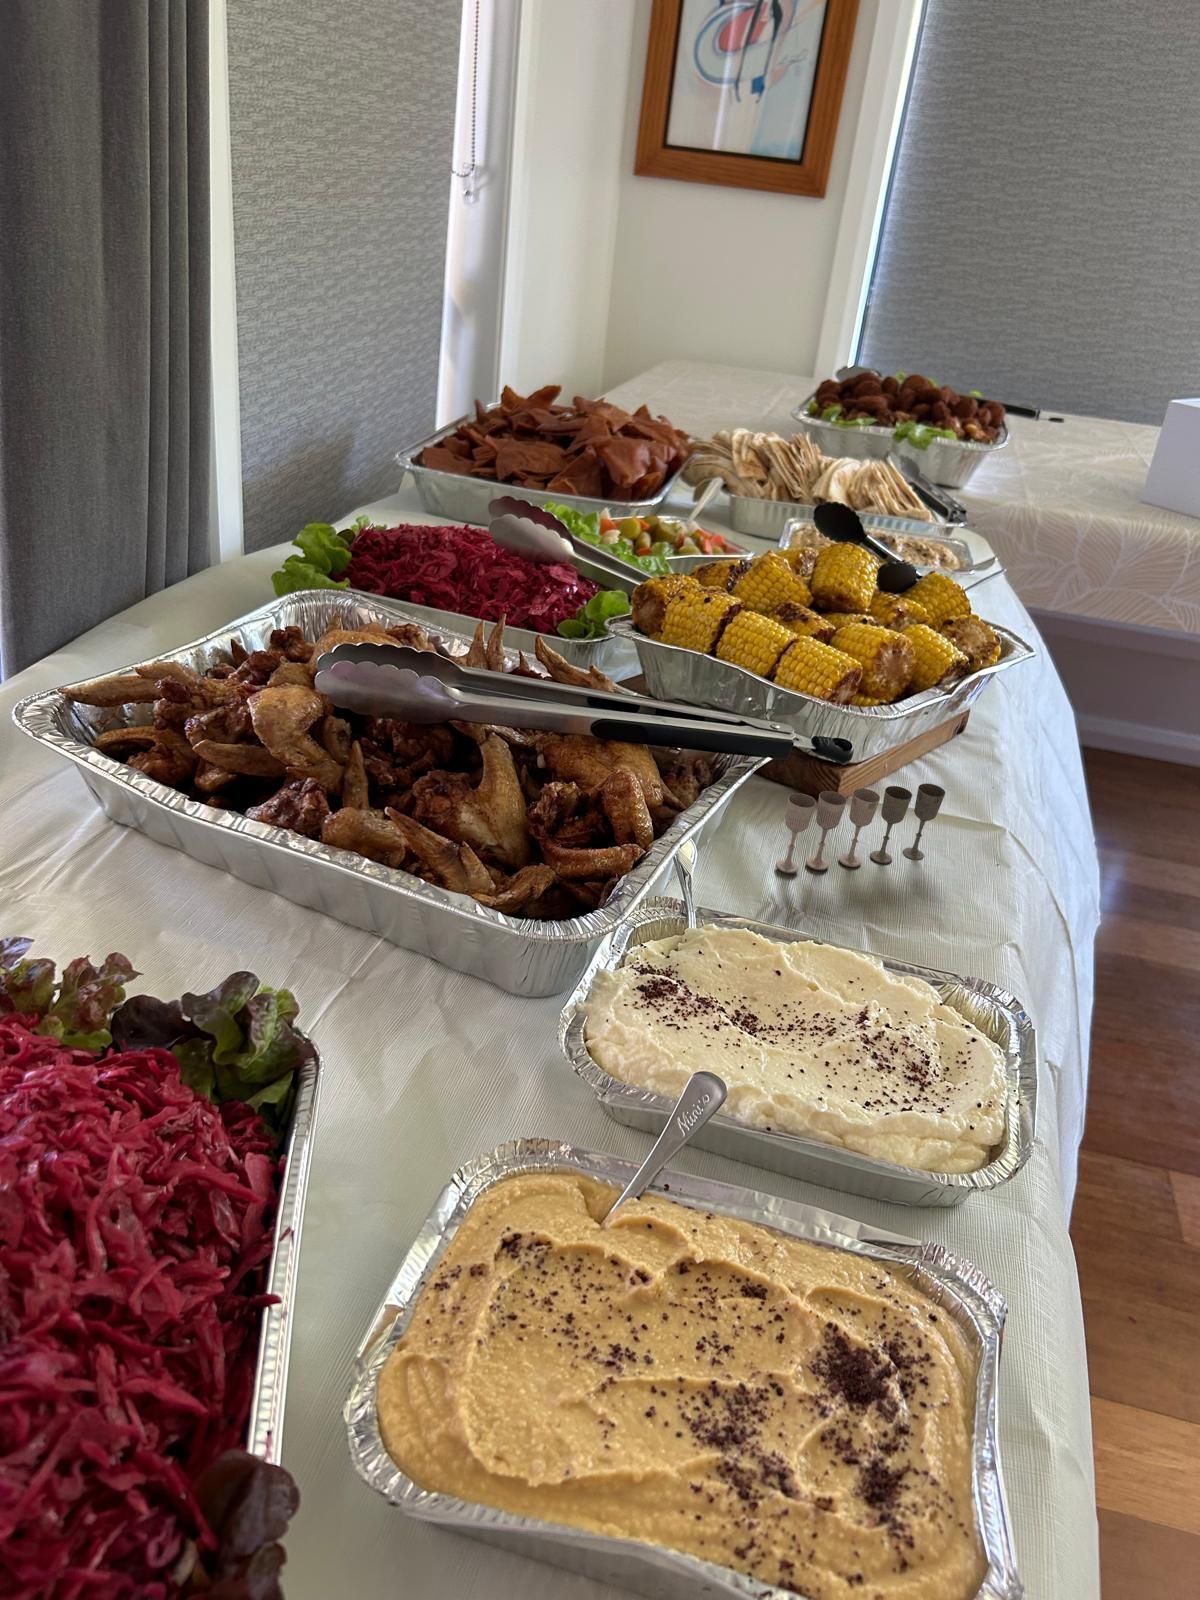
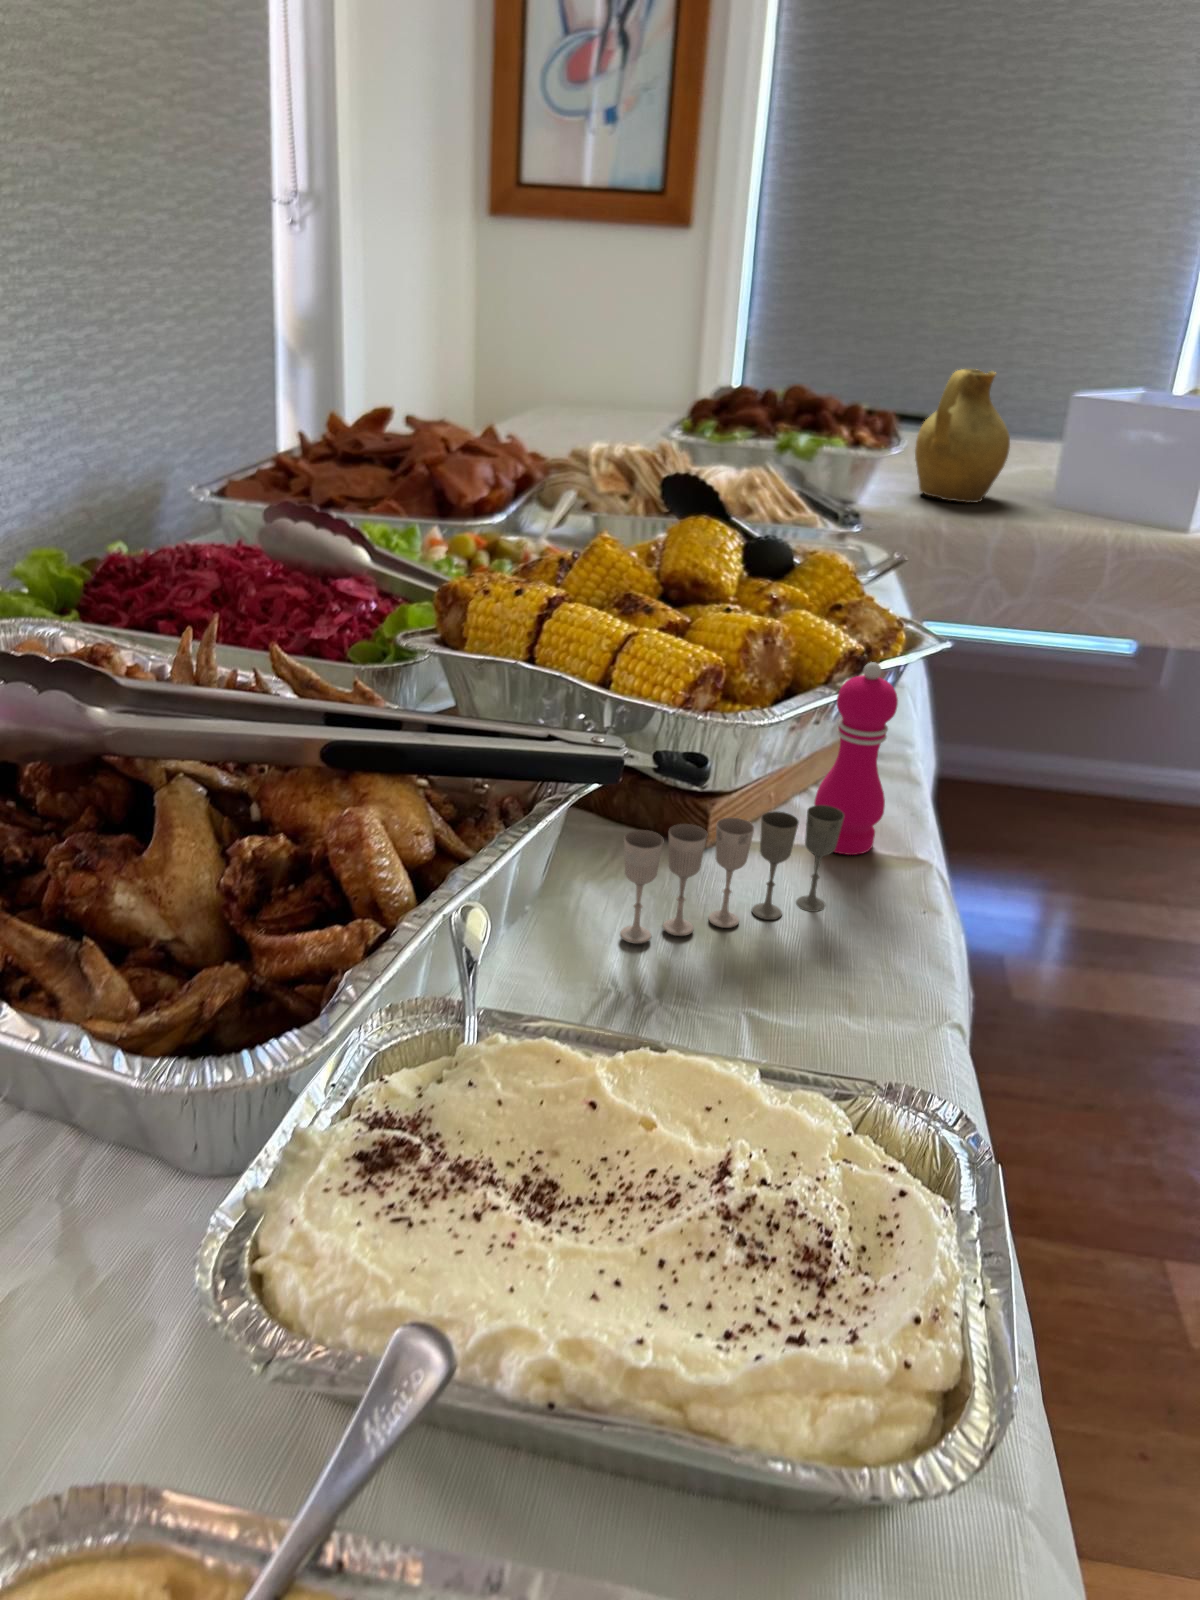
pitcher: none [1022,380,1110,502] -> present [915,369,1010,502]
pepper mill: none [917,679,992,819] -> present [814,662,898,855]

